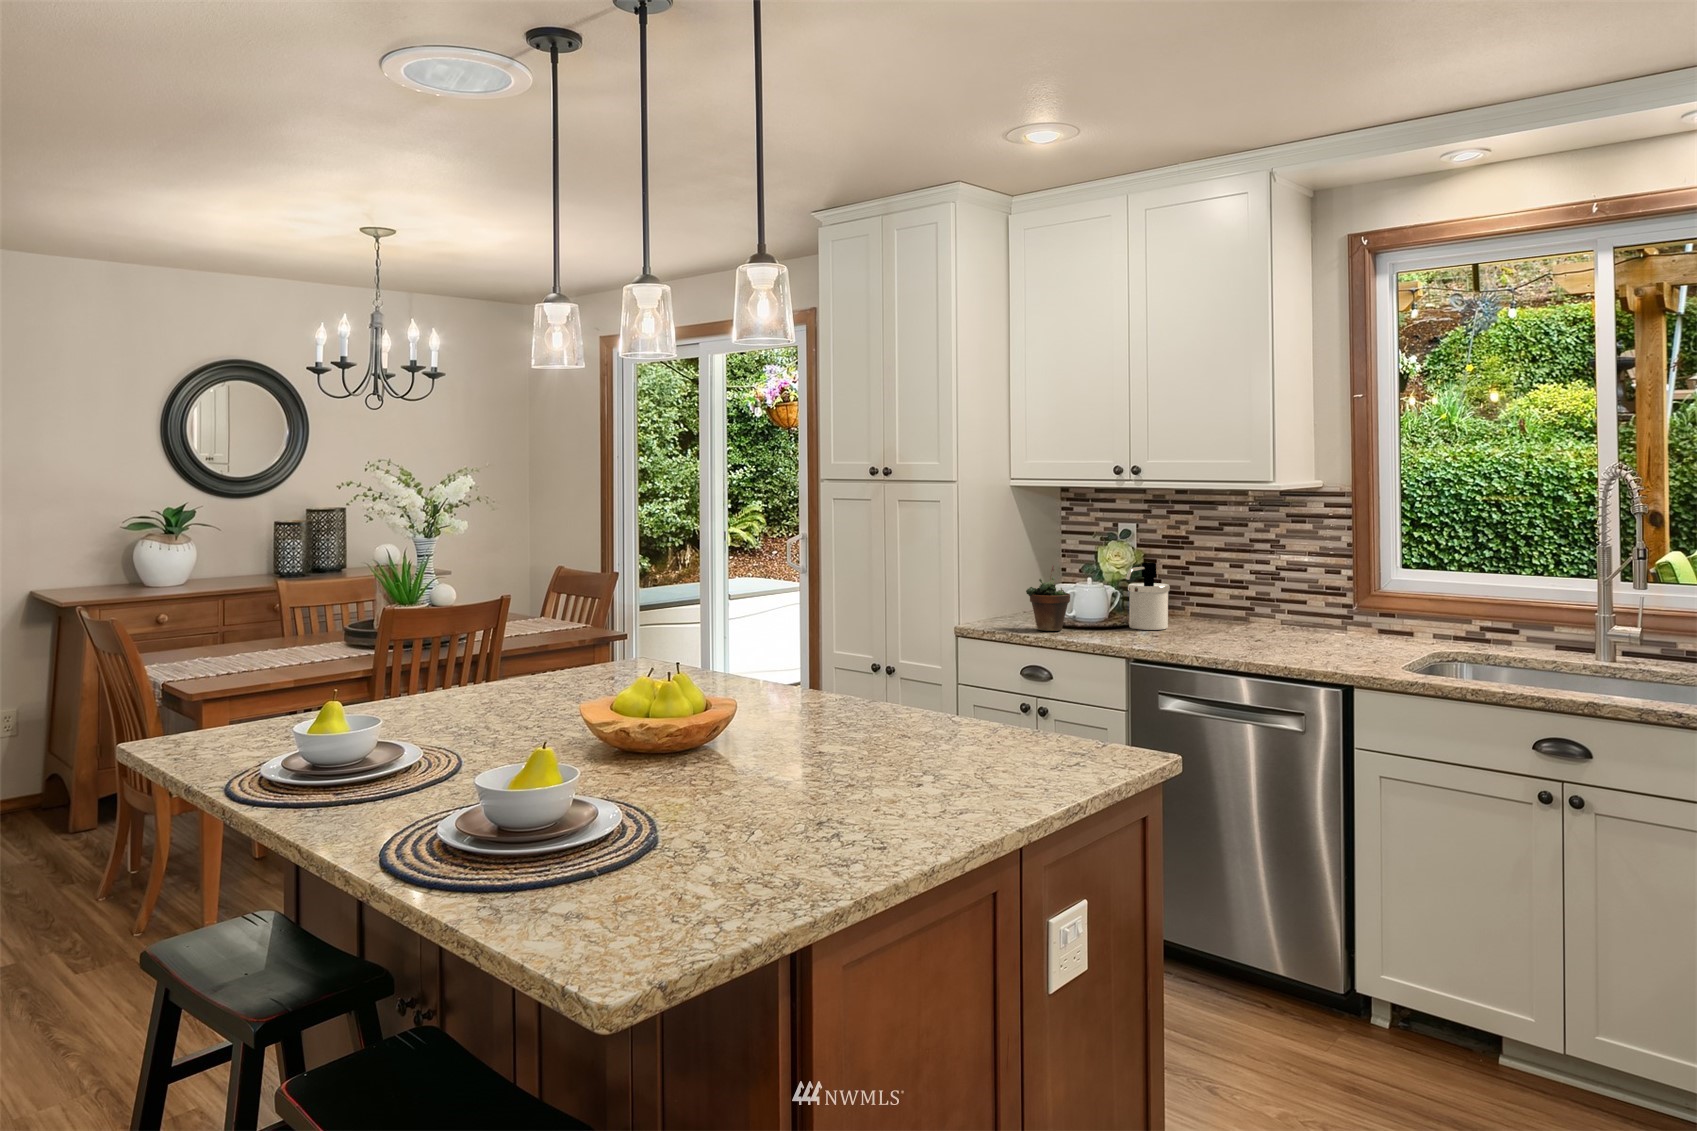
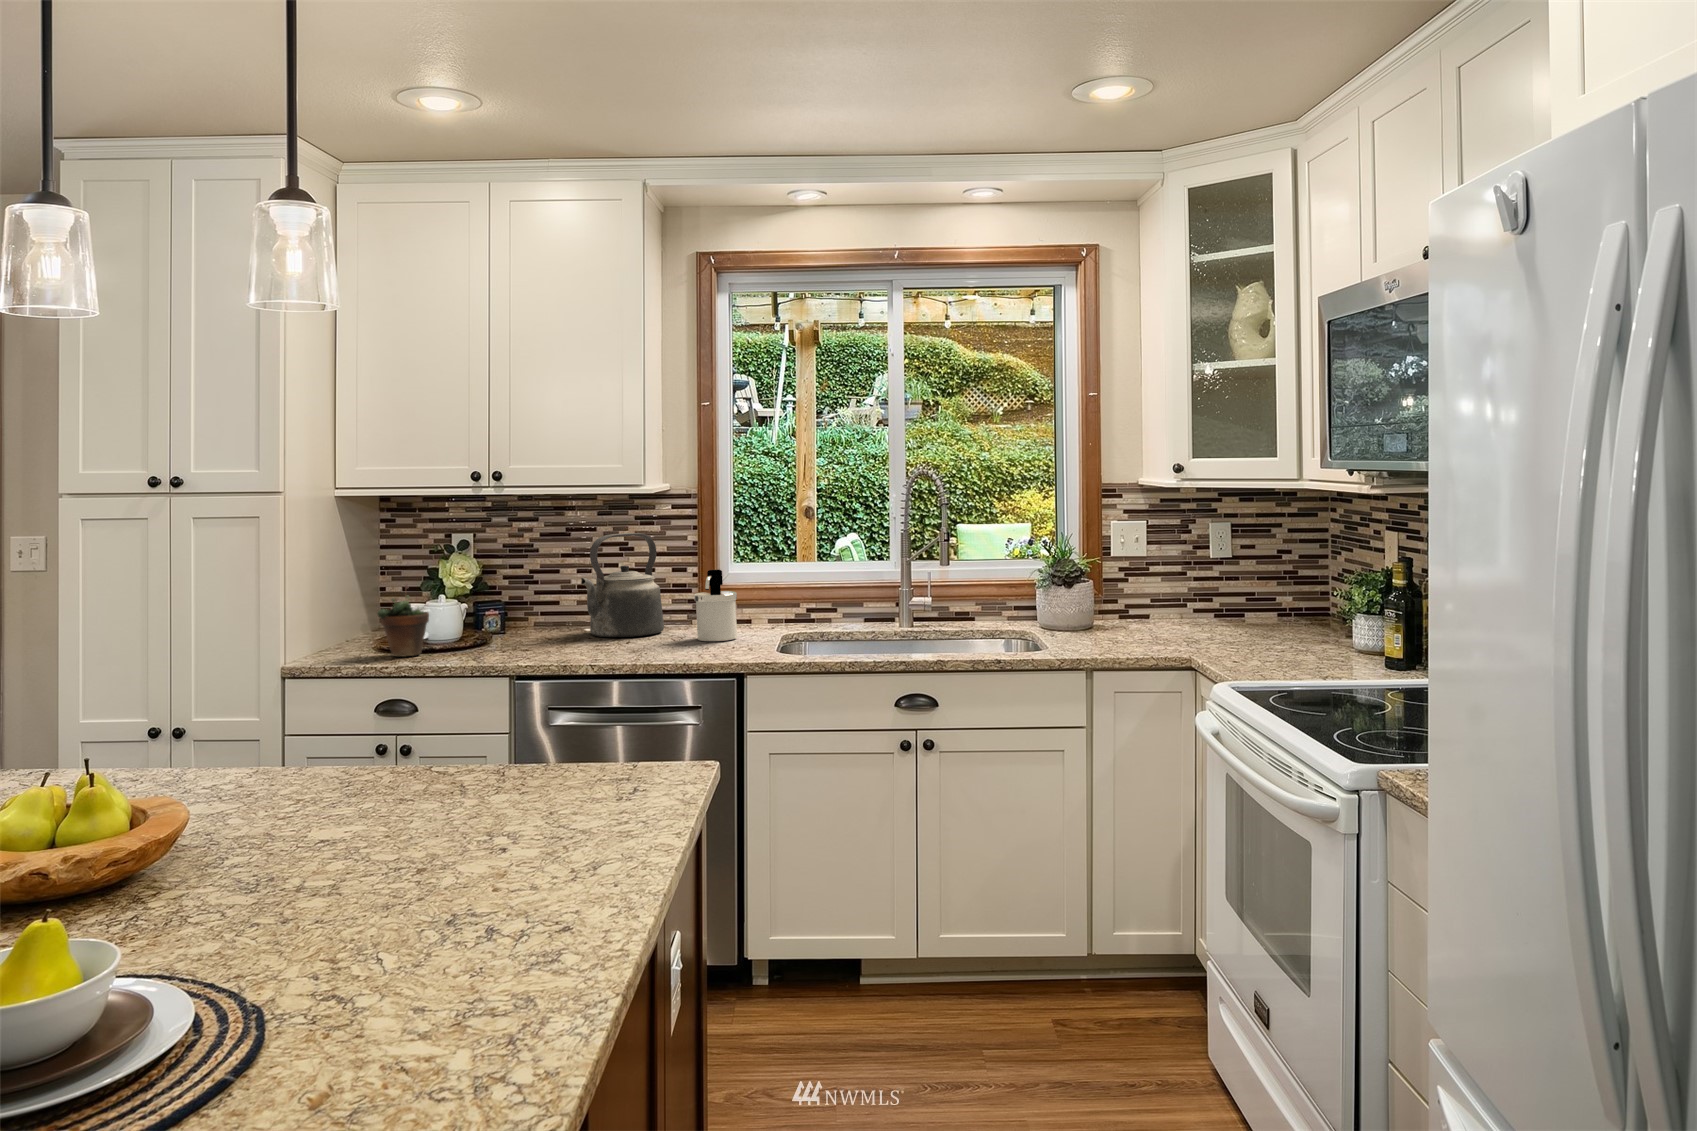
kettle: none [1216,531,1305,636] -> present [581,533,664,637]
soap dispenser: present [1126,562,1170,630] -> present [694,570,737,641]

